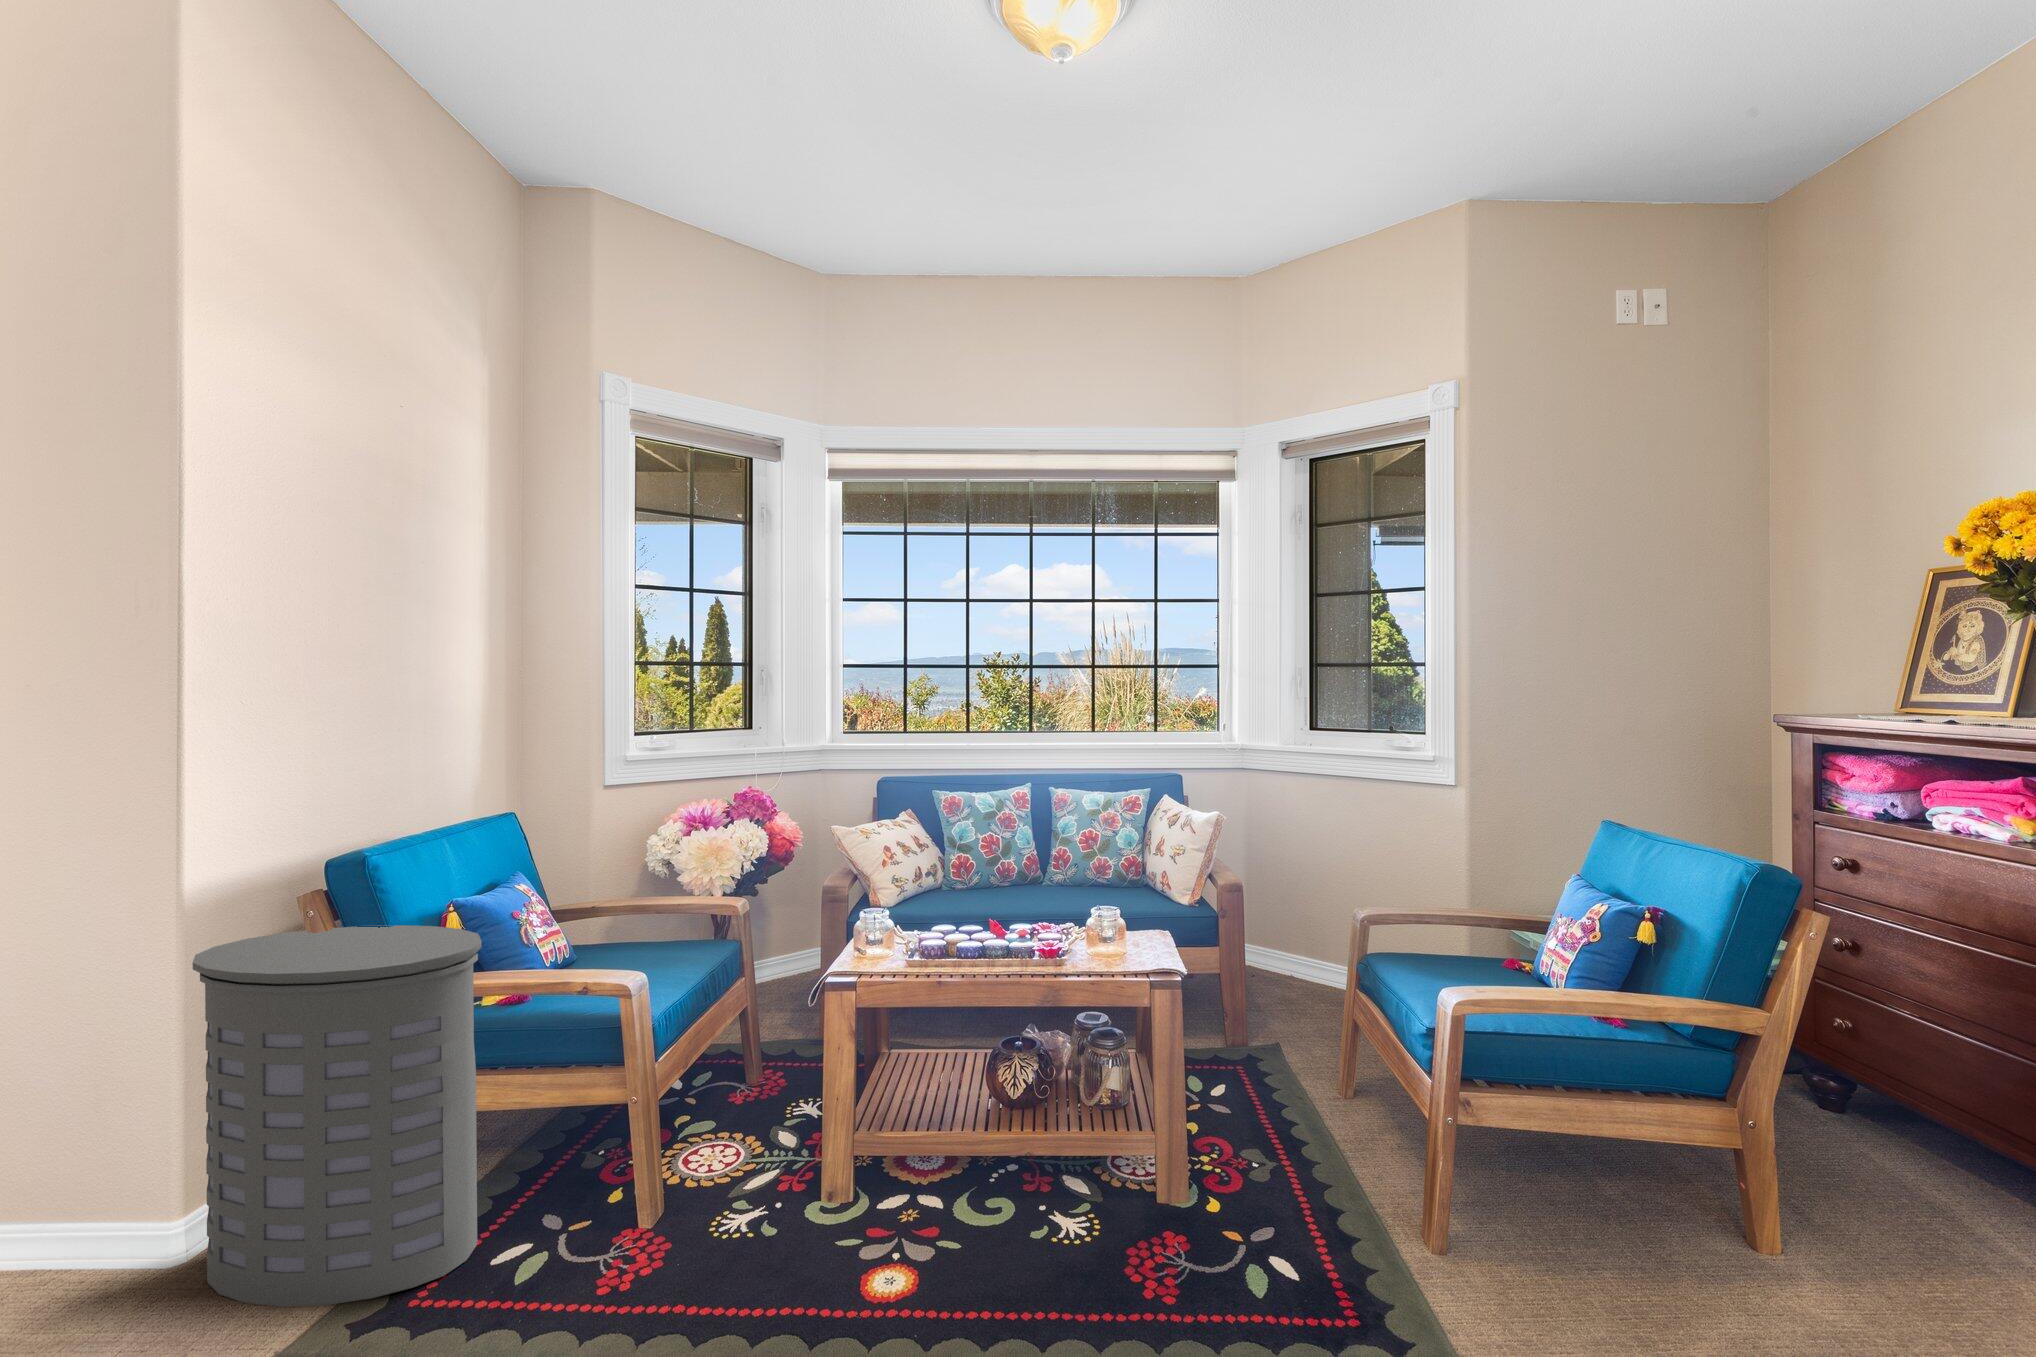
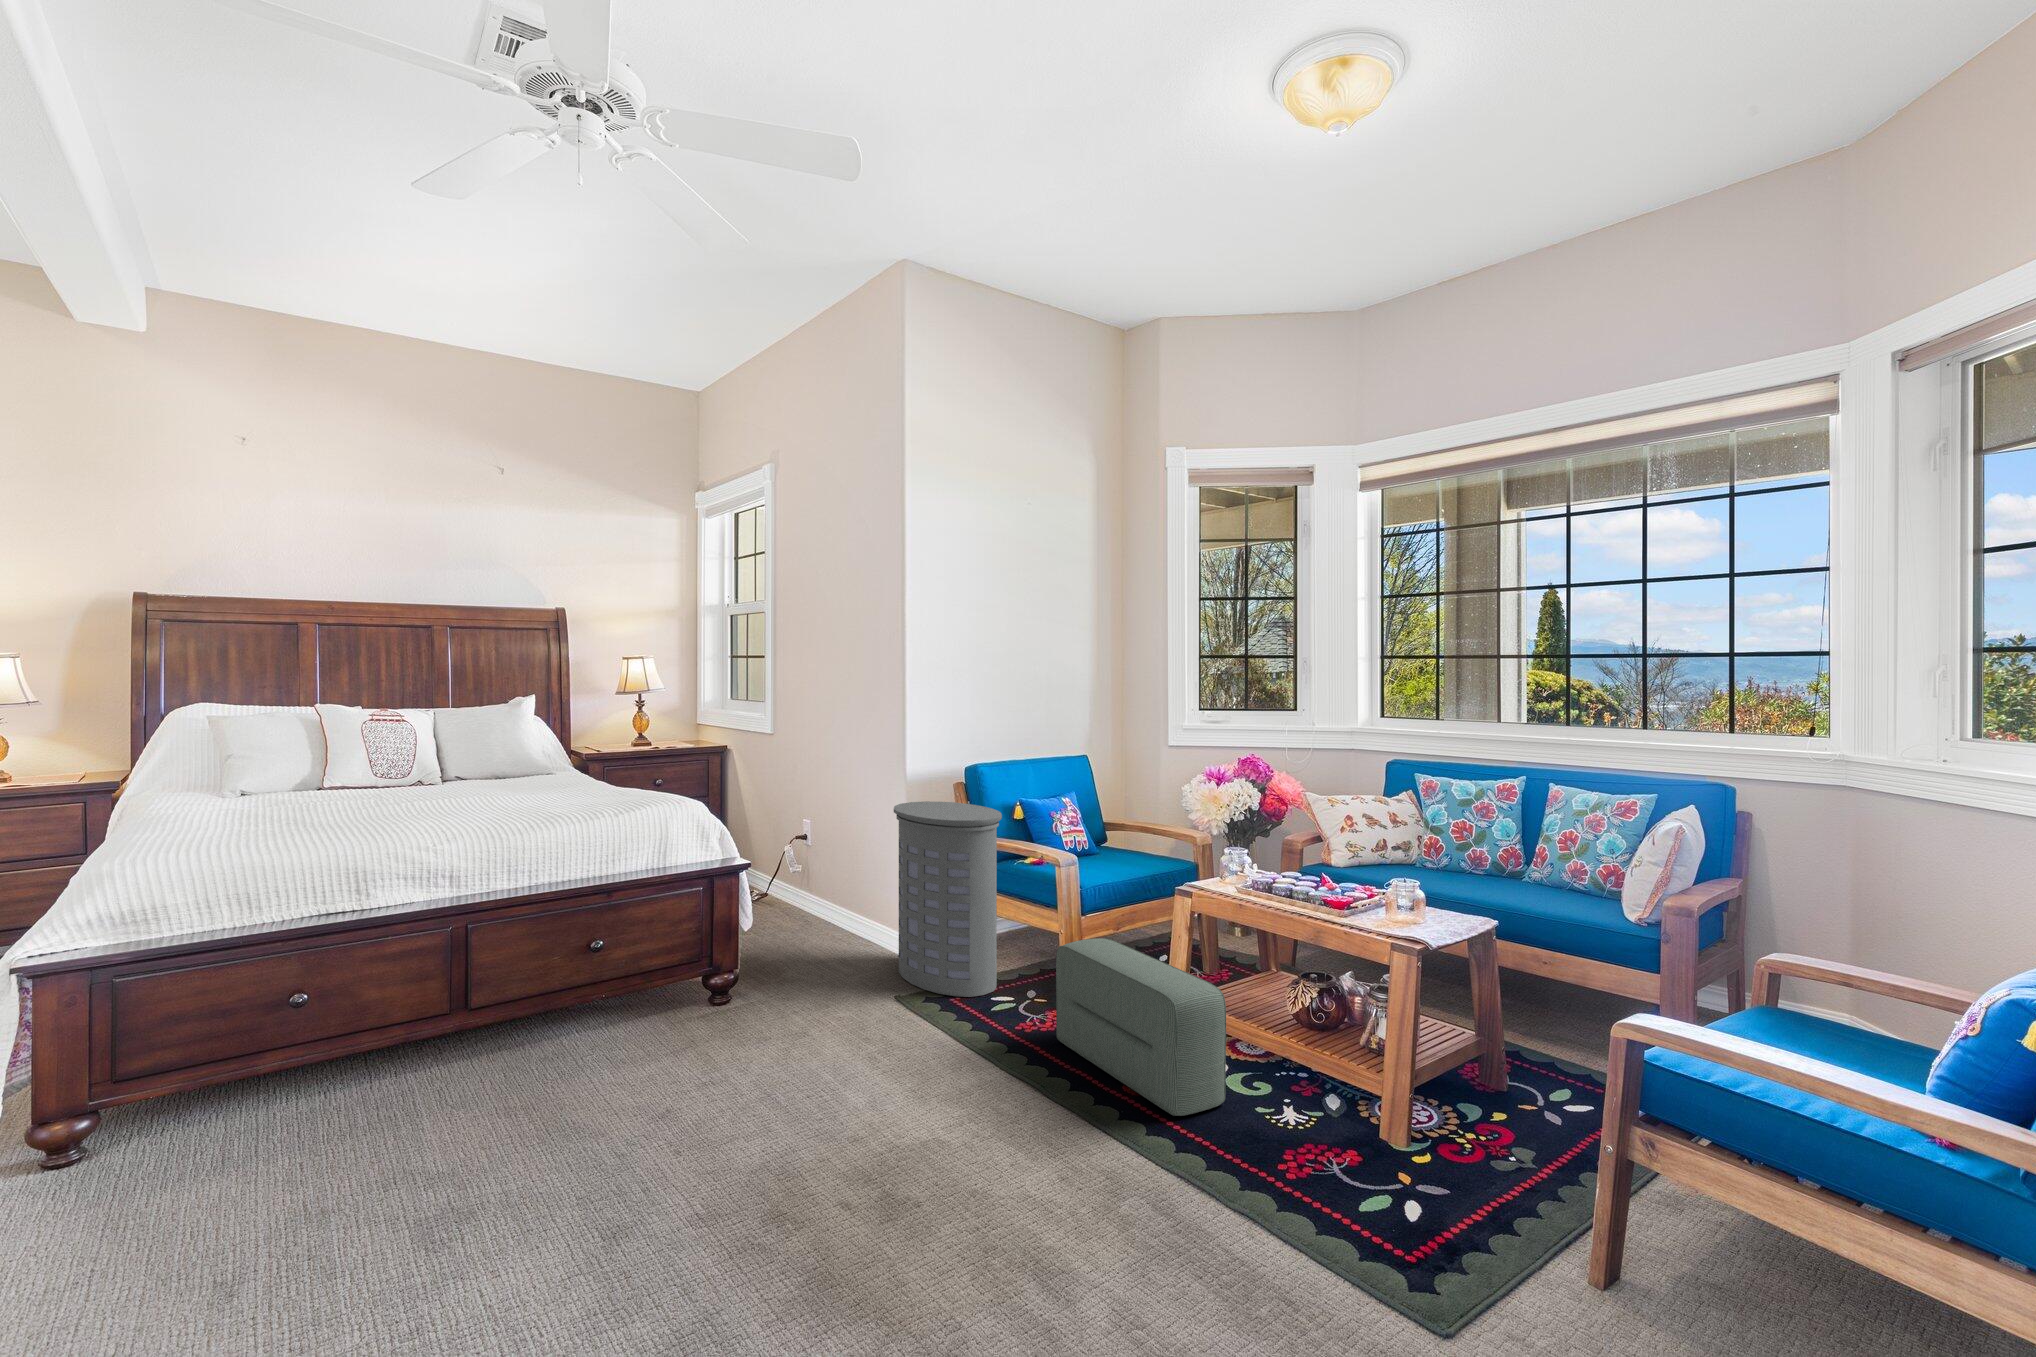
pouf: none [686,1086,1009,1307] -> present [1056,938,1226,1116]

